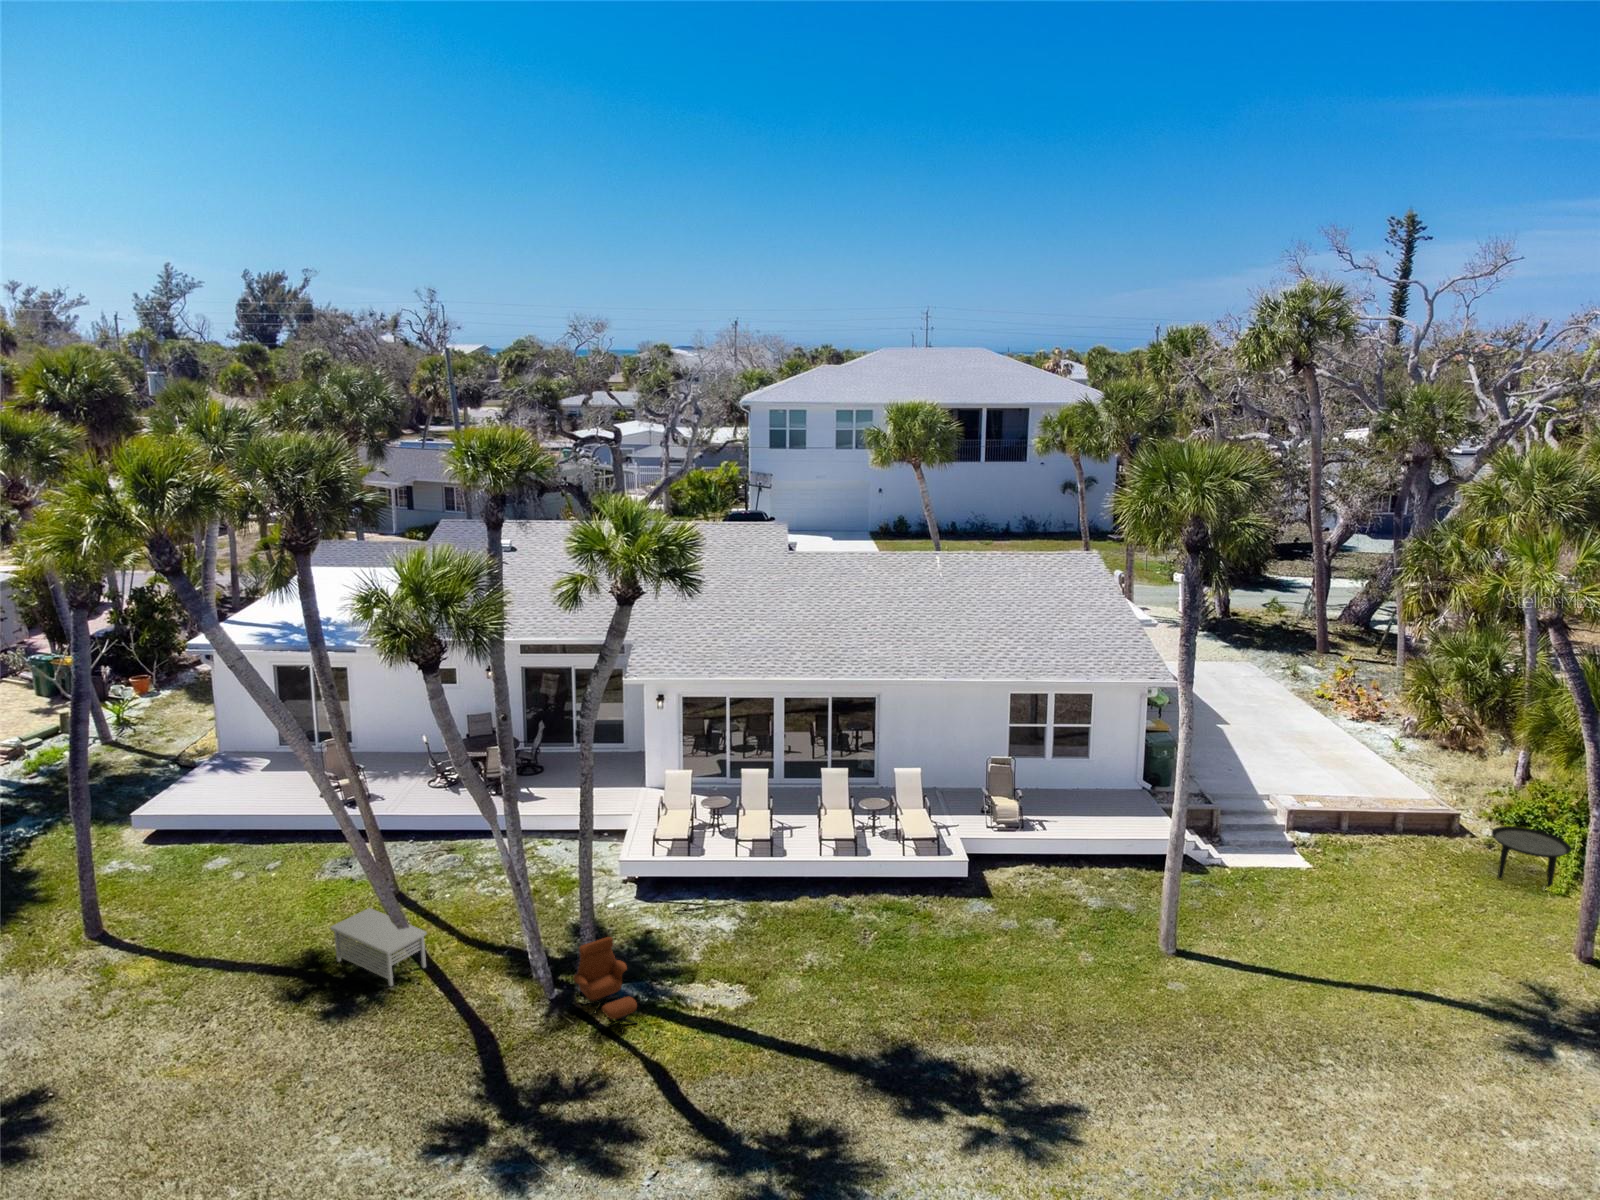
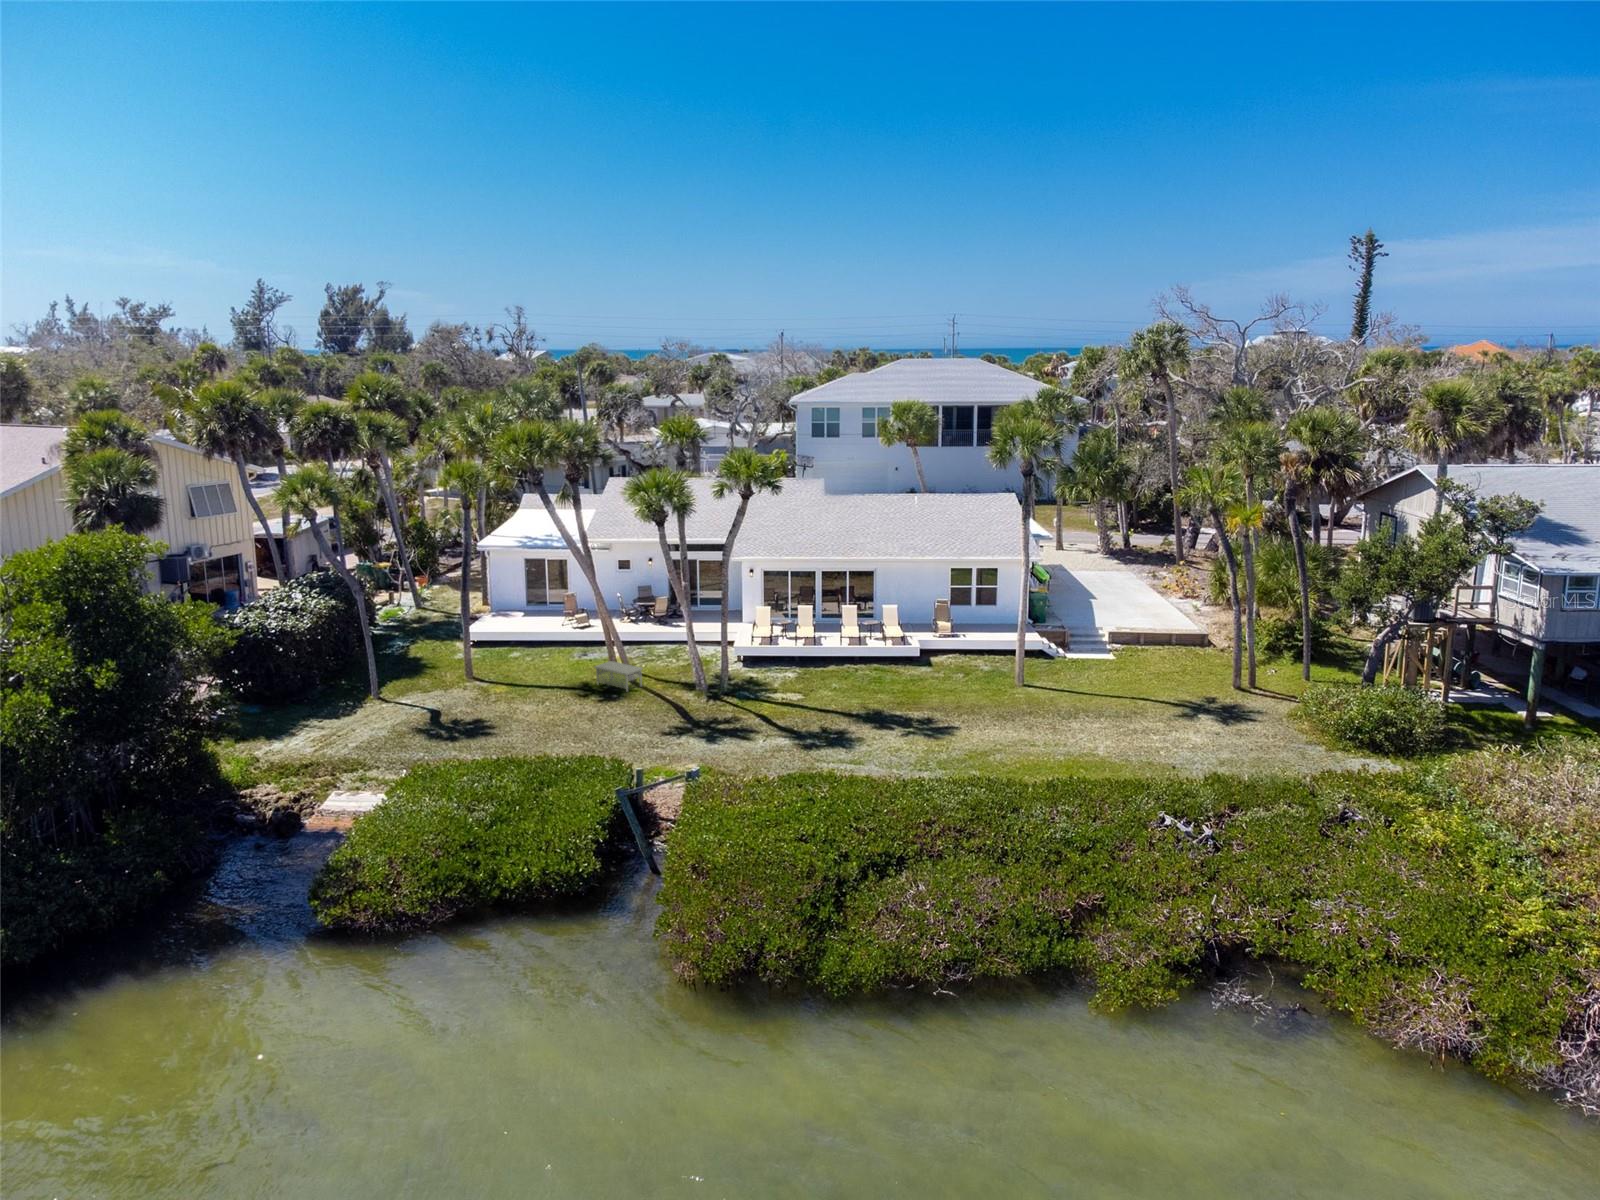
round table: present [1492,826,1571,887] -> none [1213,634,1253,665]
lounge chair: present [573,937,637,1033] -> none [718,665,750,705]

